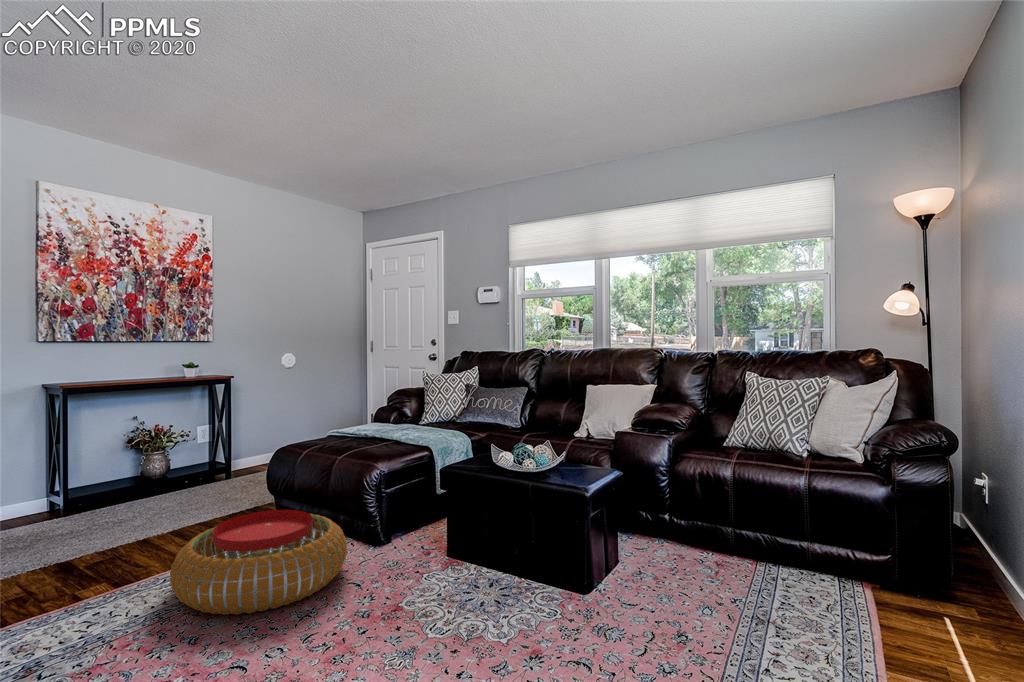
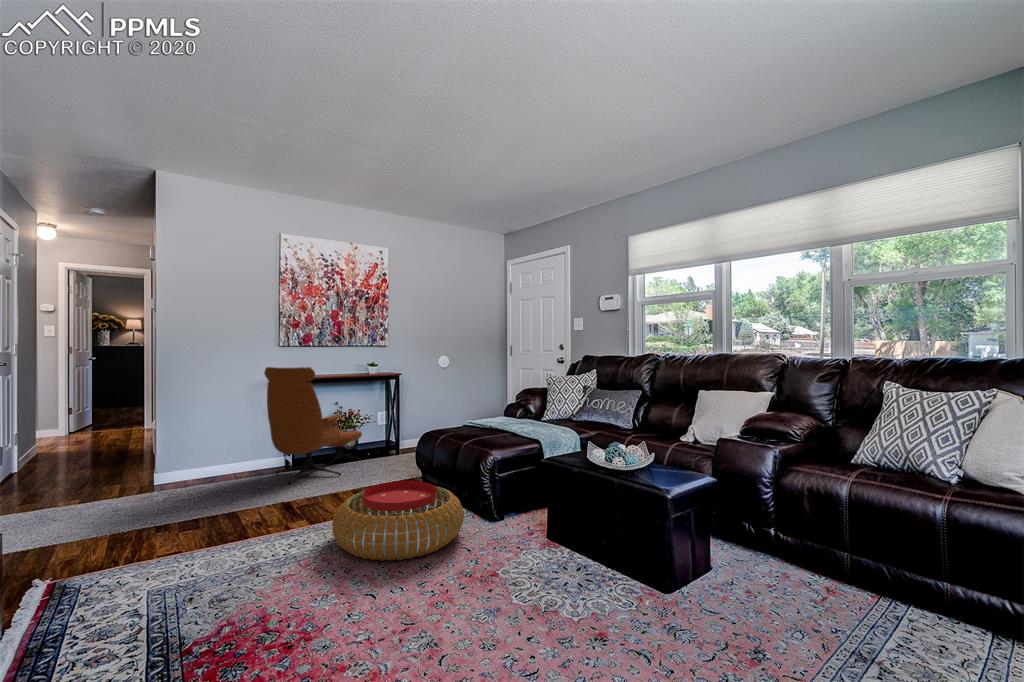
lounge chair: none [26,372,174,534] -> present [264,367,362,484]

